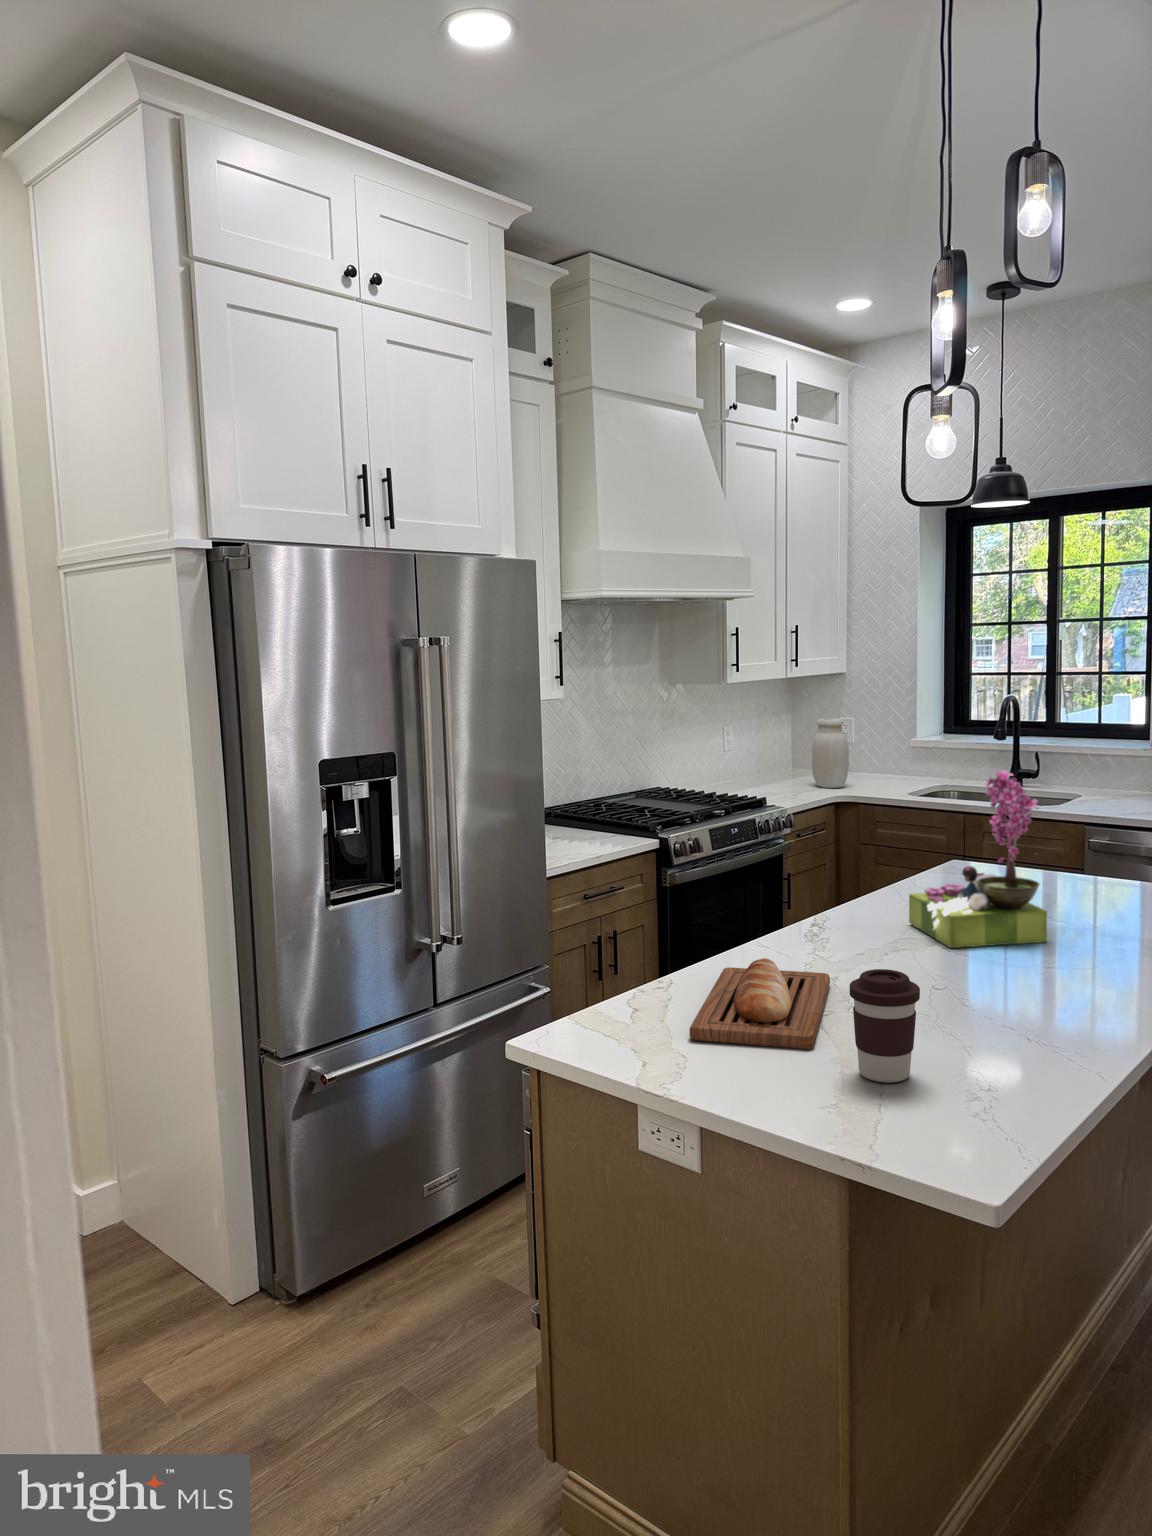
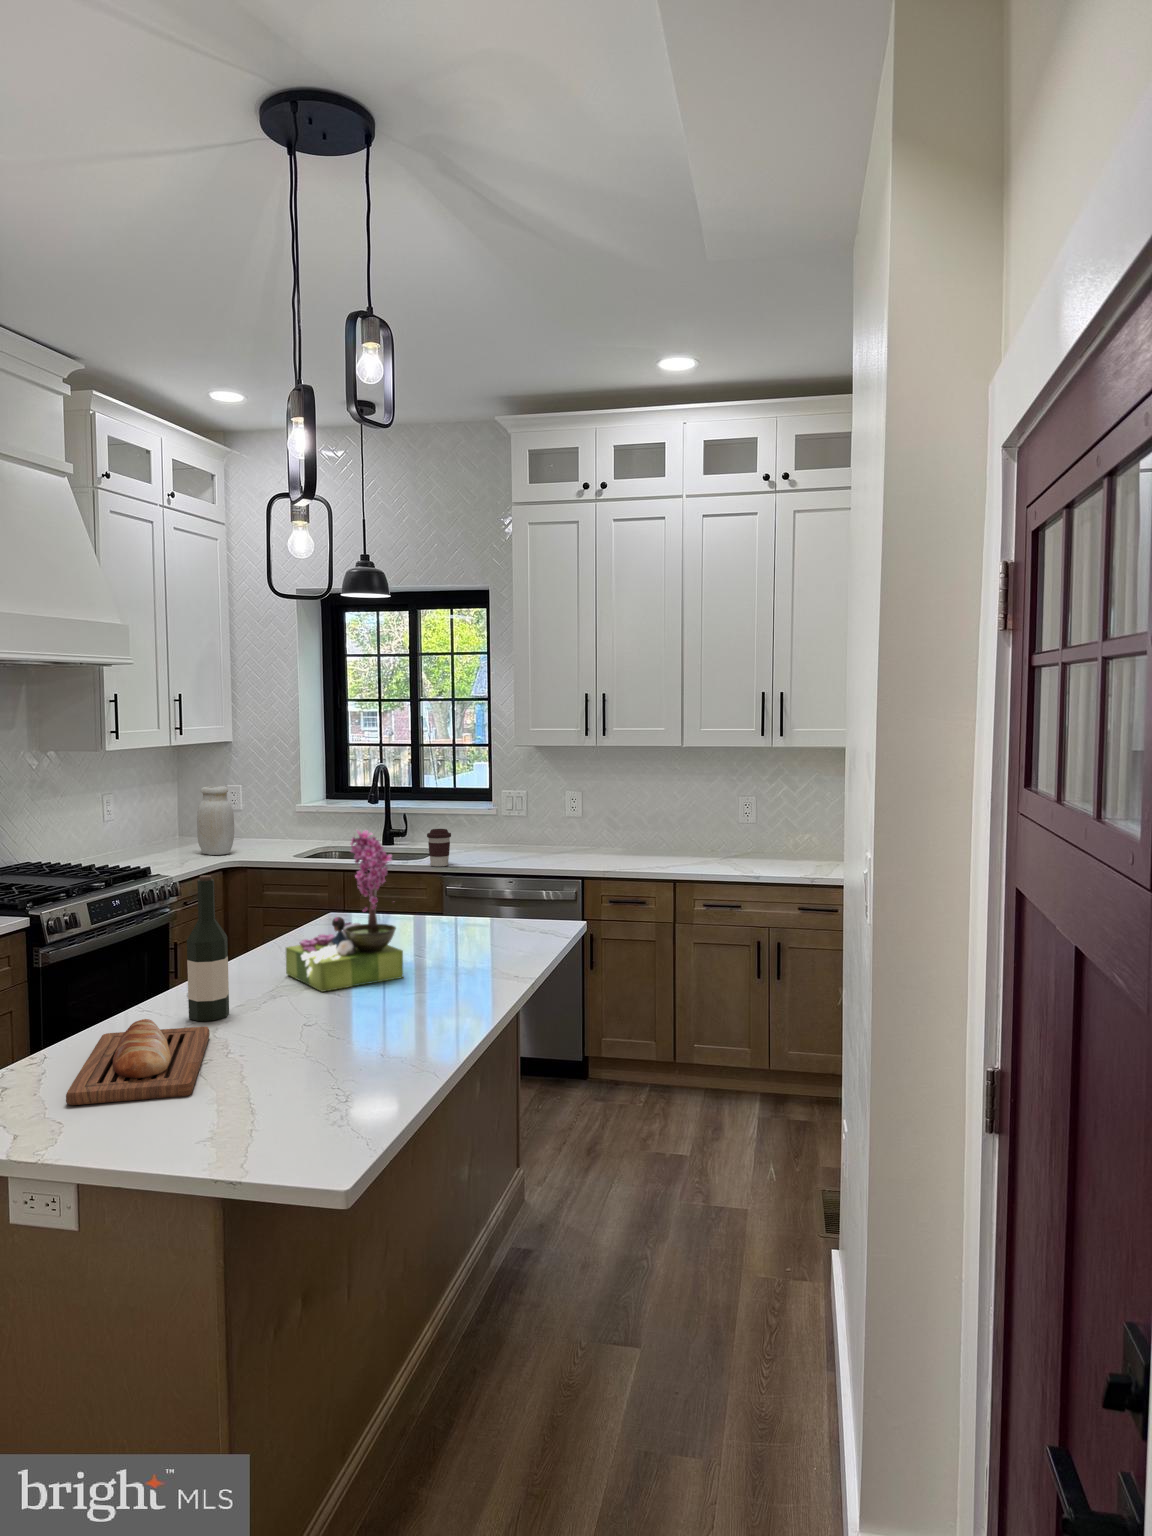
wine bottle: none [807,812,850,966] -> present [187,875,229,1021]
coffee cup: present [850,969,920,1083] -> present [427,829,451,867]

